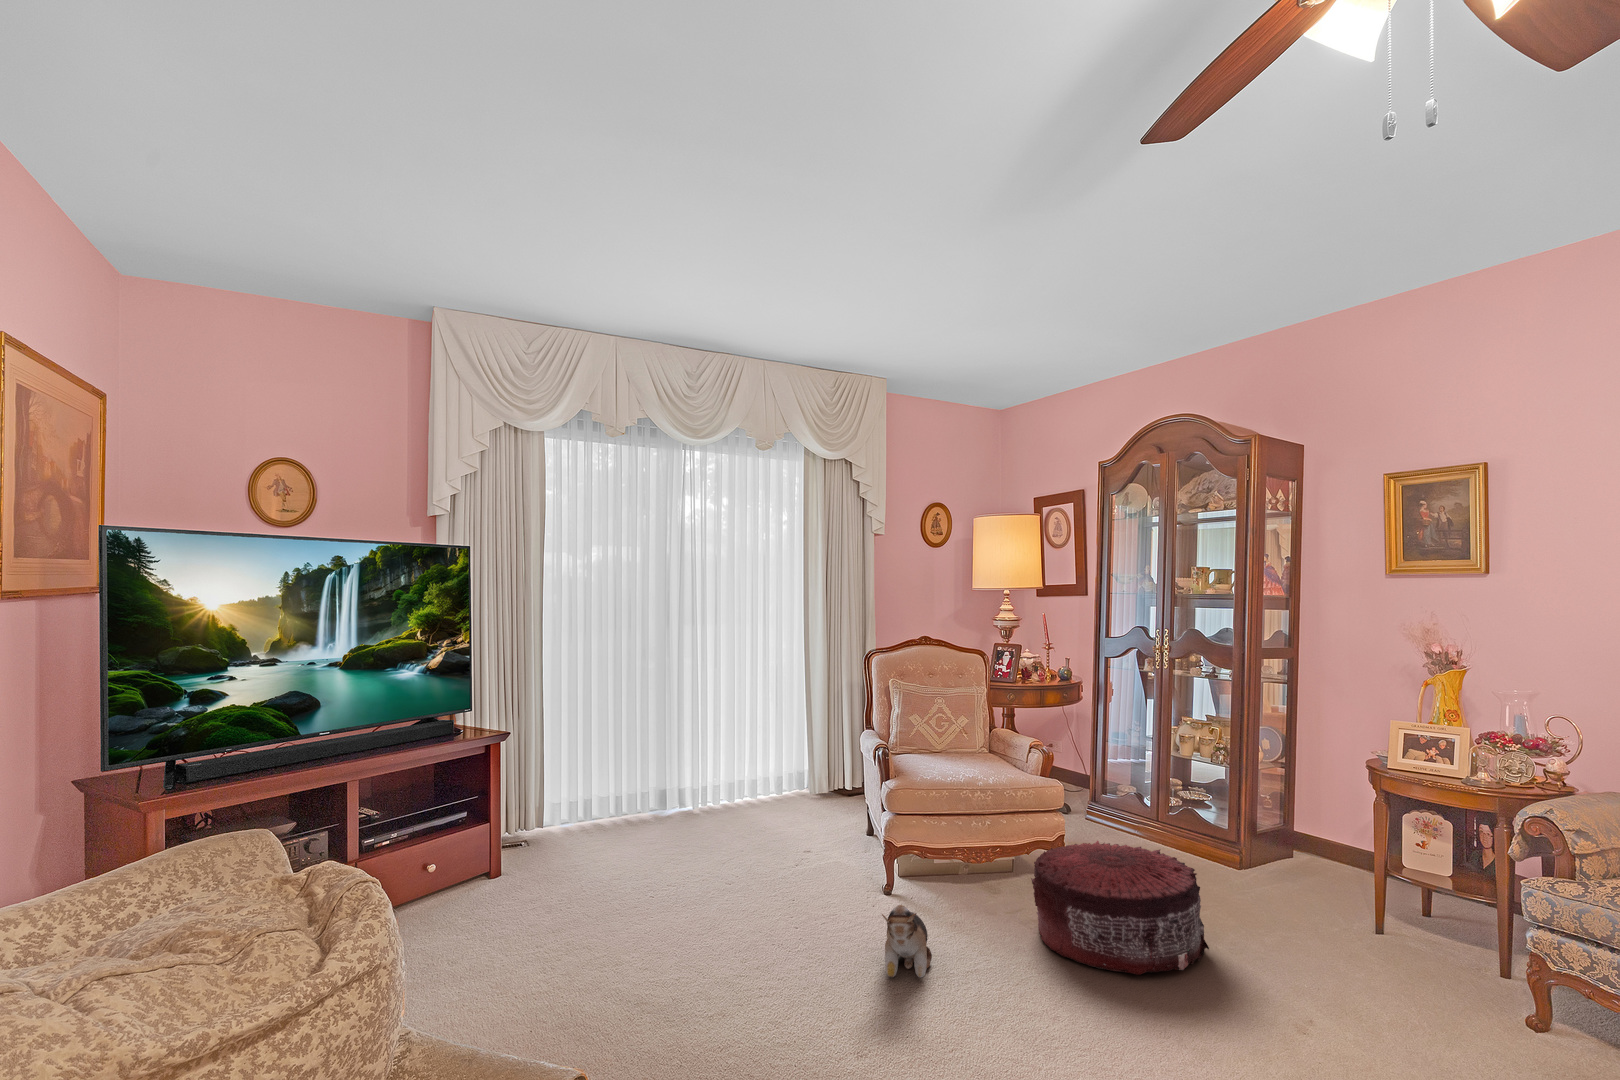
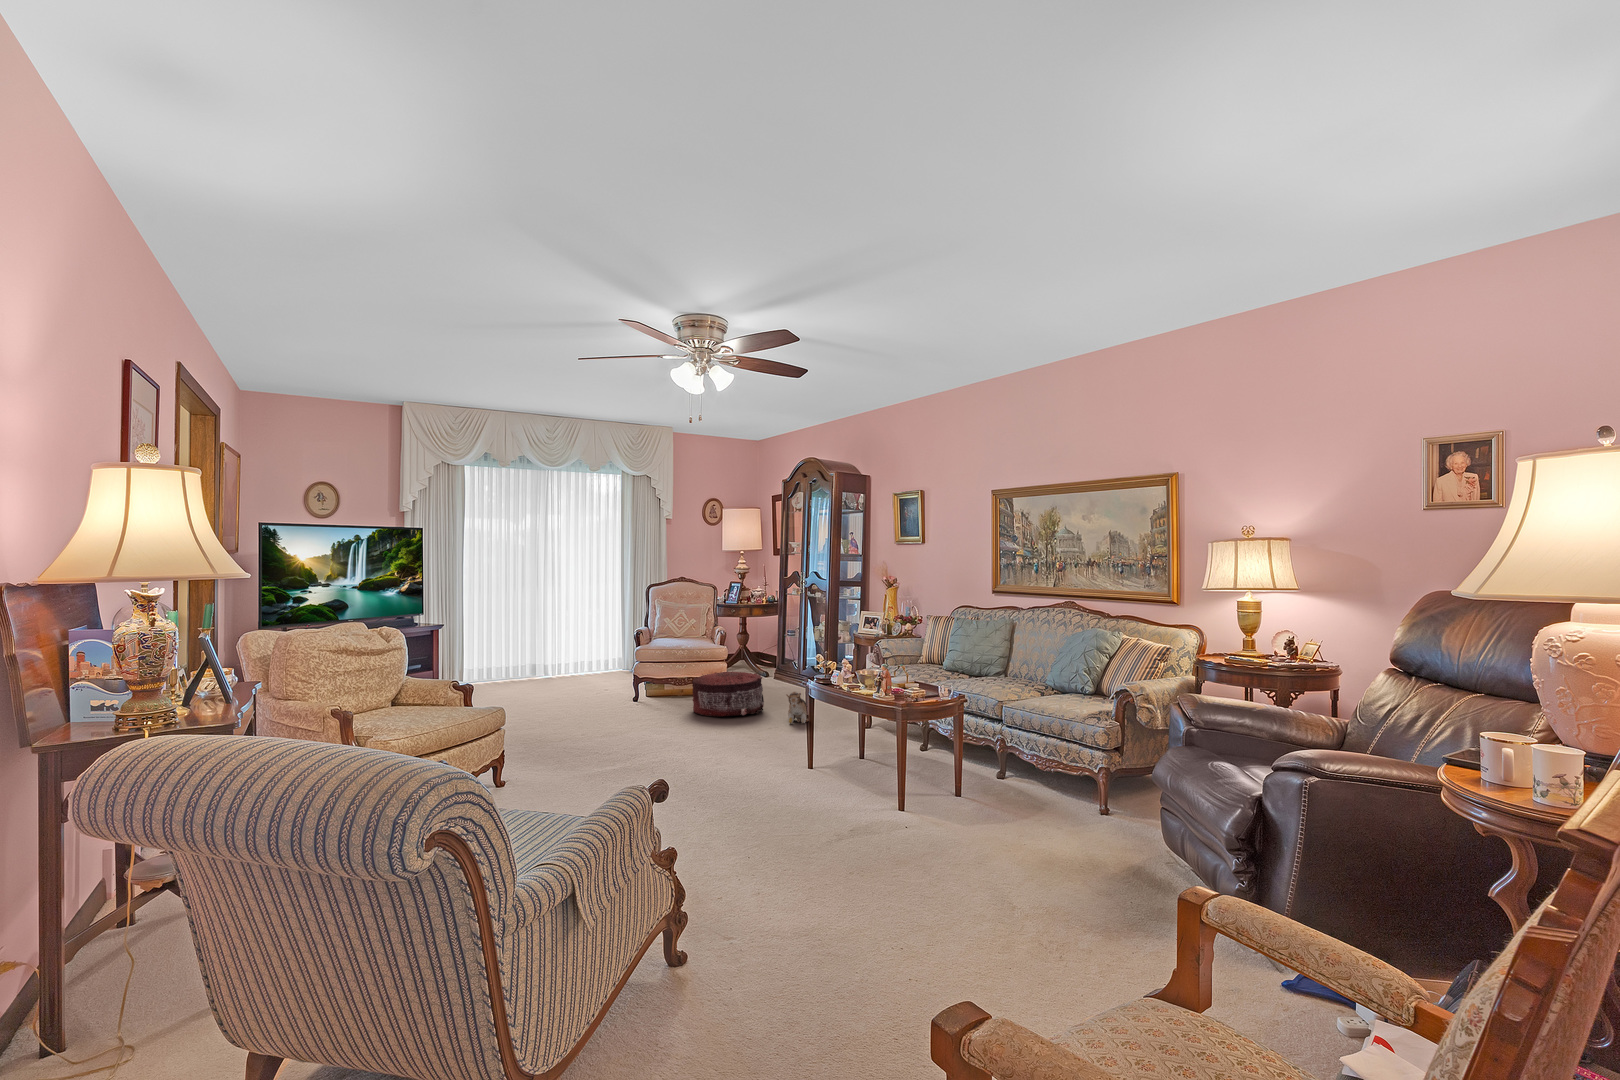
plush toy: present [882,905,932,978] -> present [786,692,810,724]

